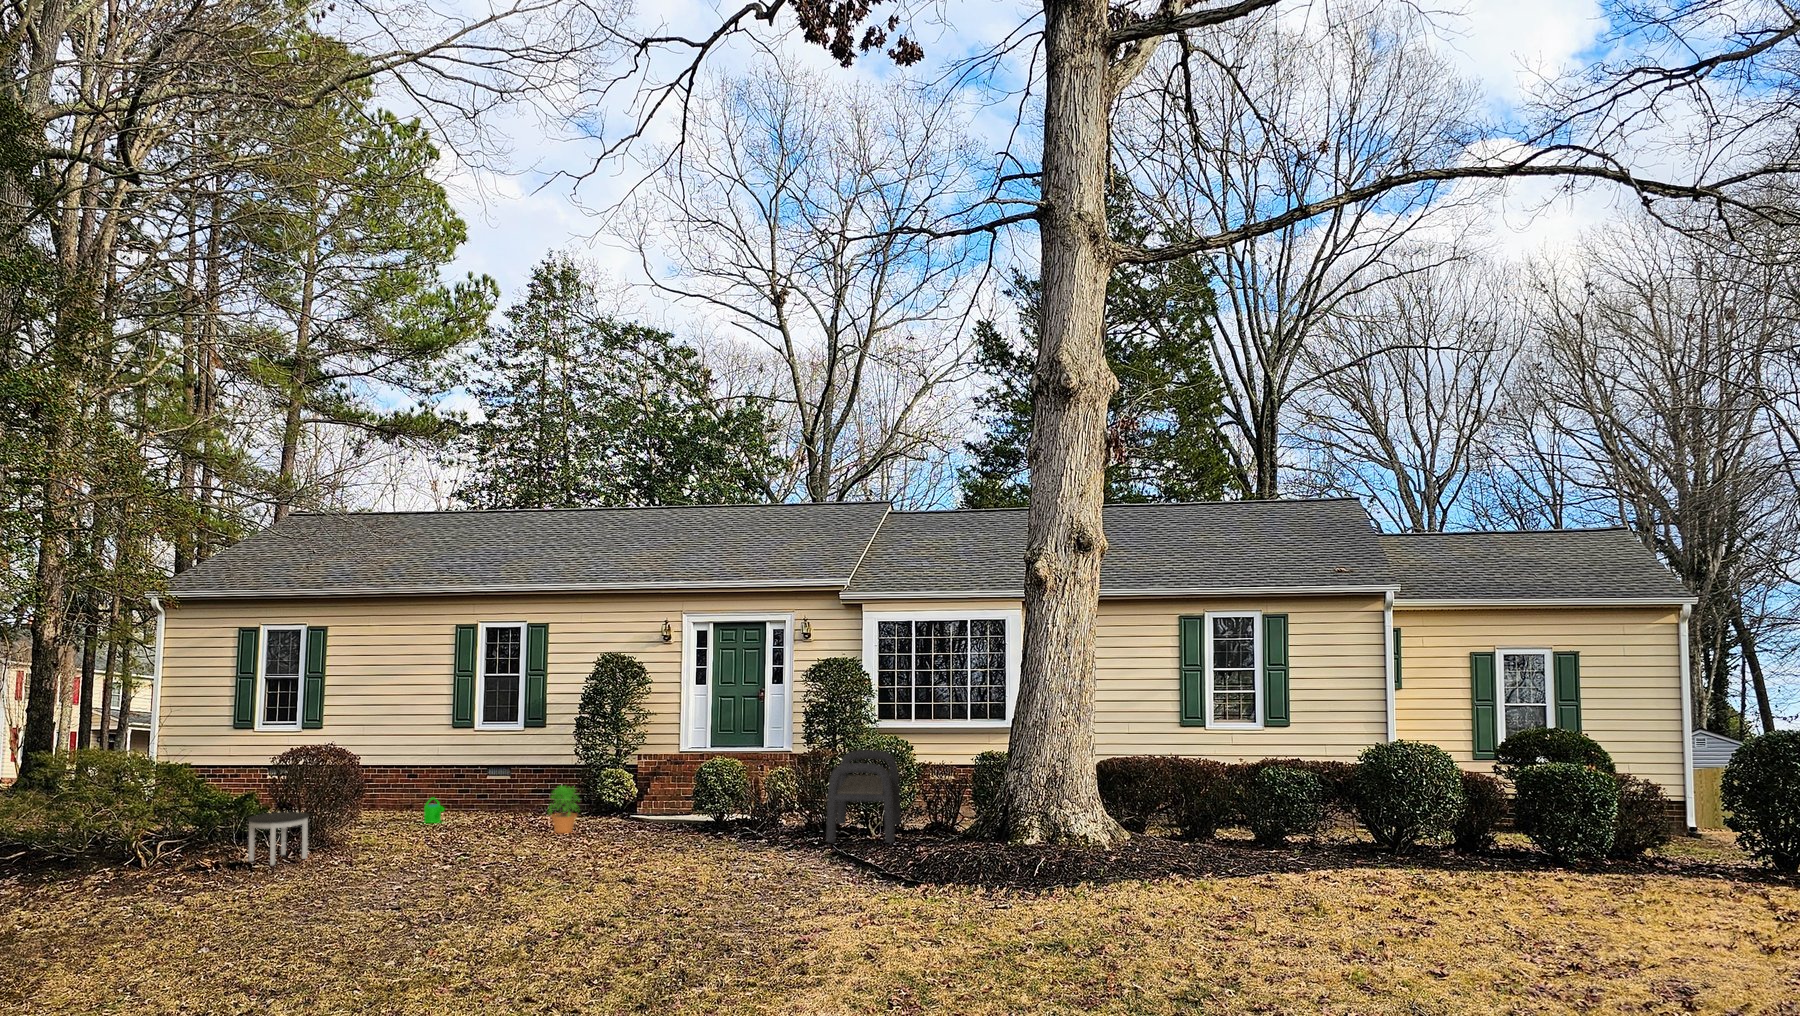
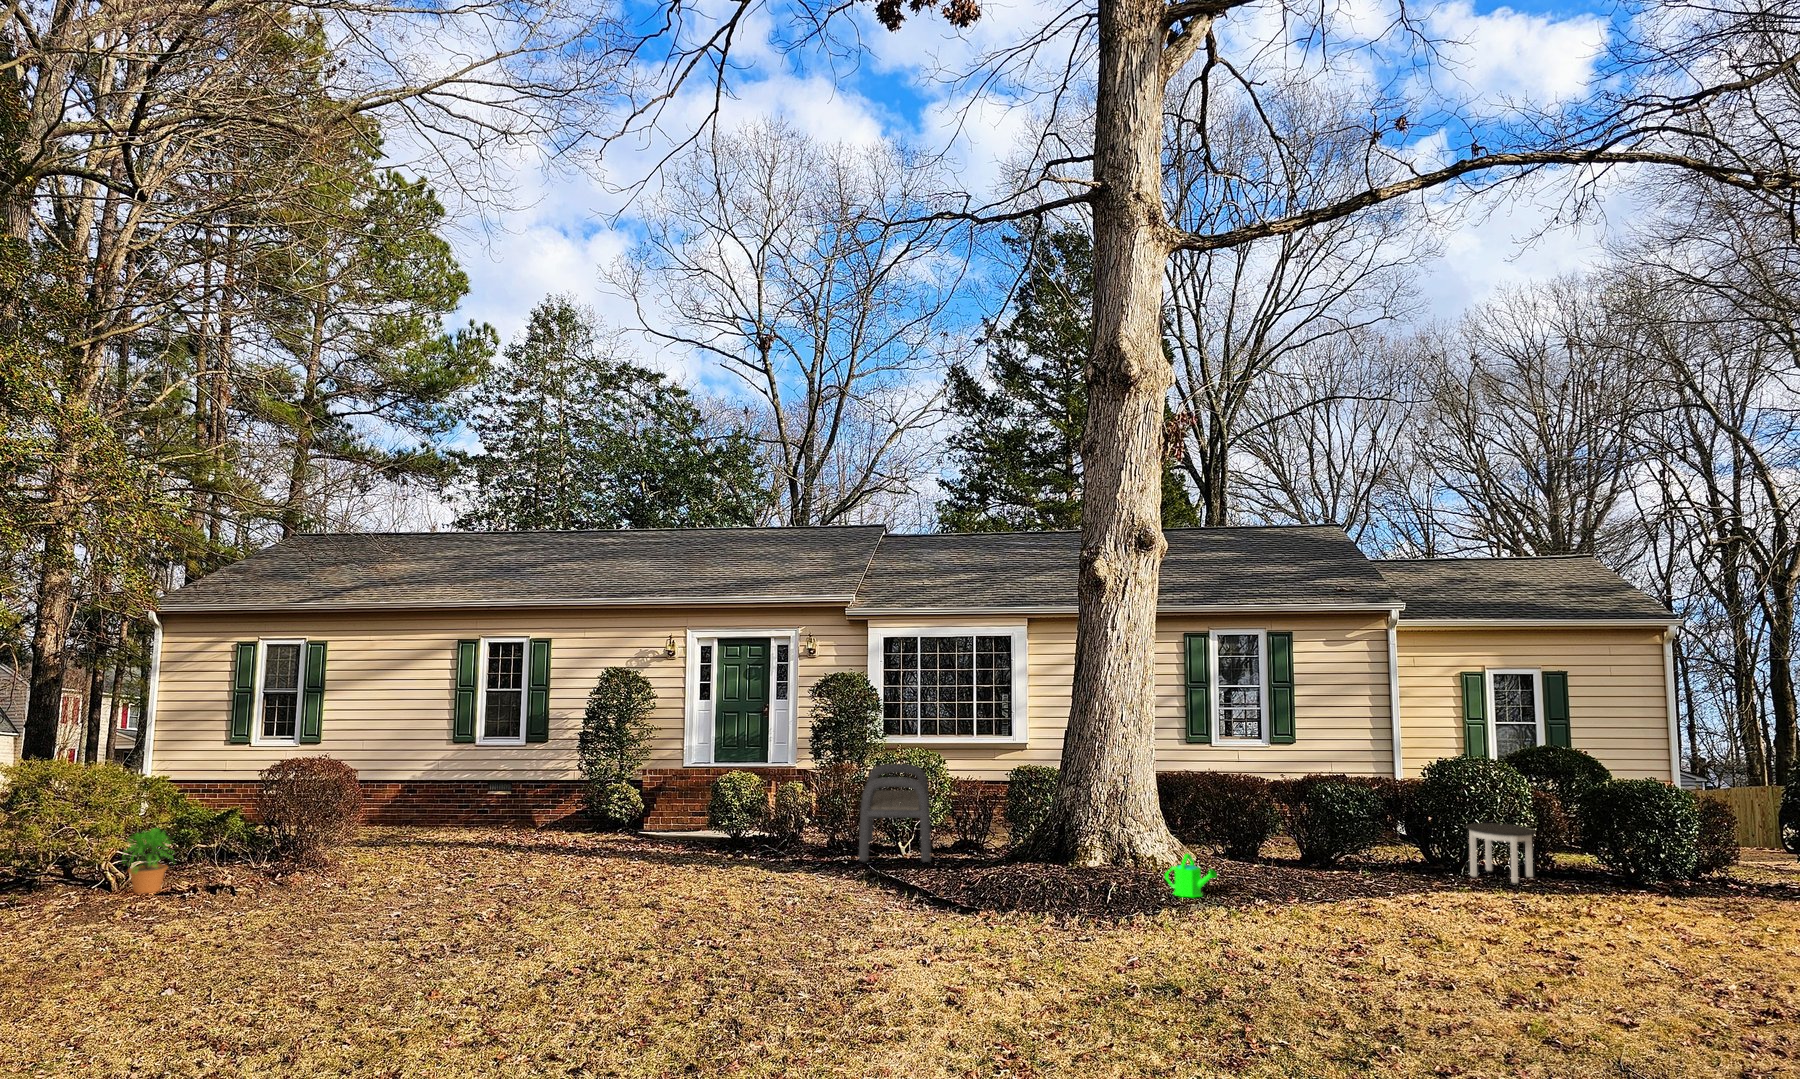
potted plant: present [549,786,580,833] -> present [123,828,174,893]
watering can: present [424,797,444,823] -> present [1165,854,1217,898]
round table: present [248,812,309,865] -> present [1466,823,1535,883]

